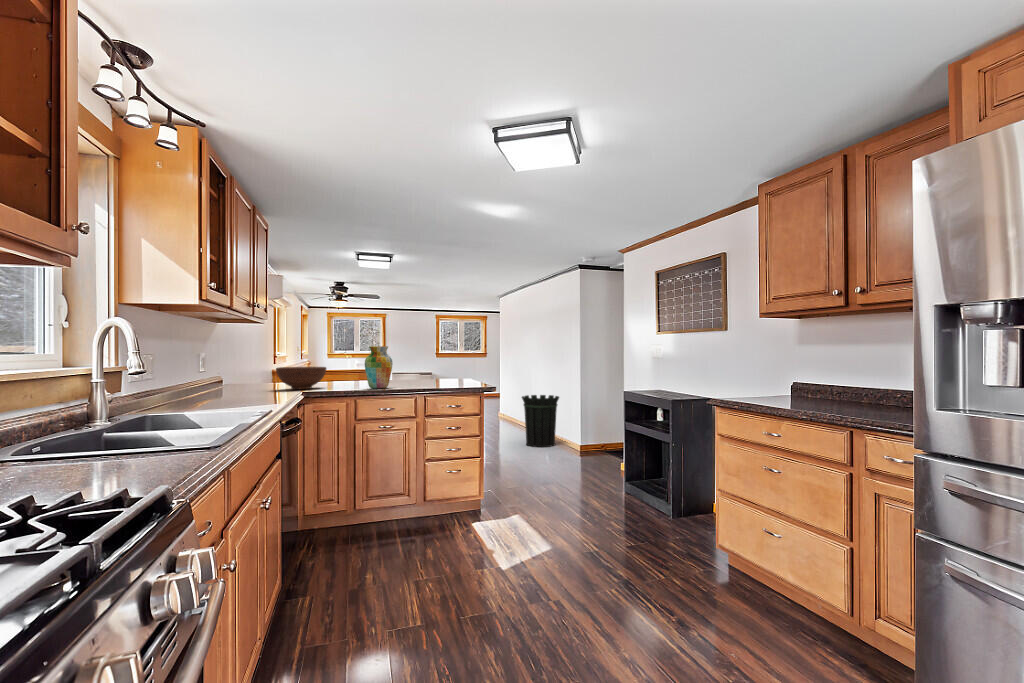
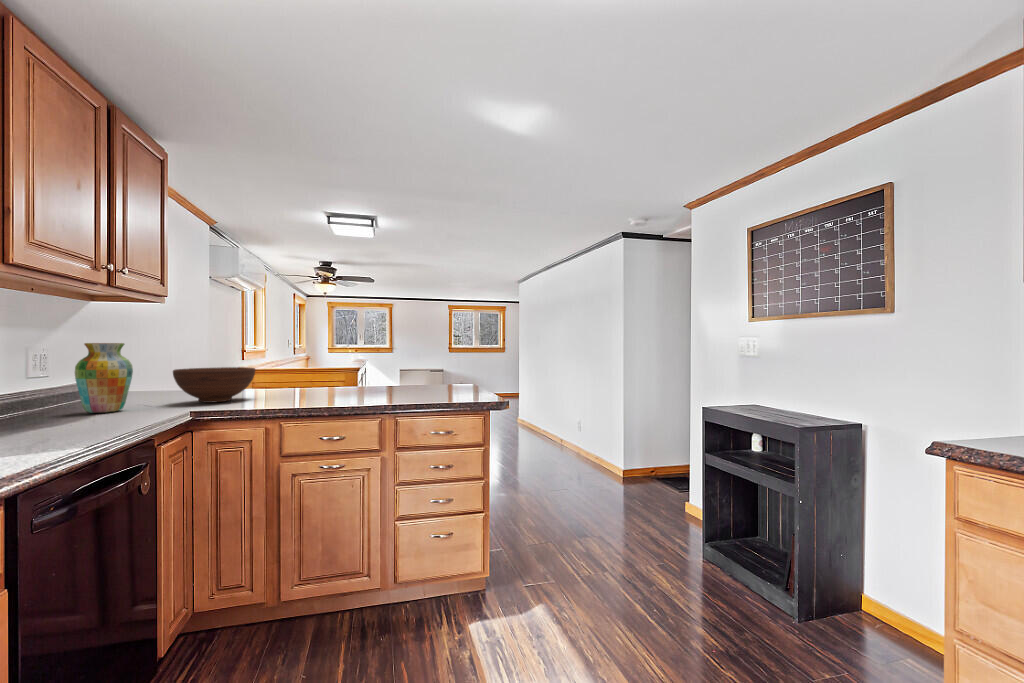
vase: present [365,346,393,389] -> present [75,343,133,413]
waste bin: present [522,395,559,447] -> none [545,400,594,468]

